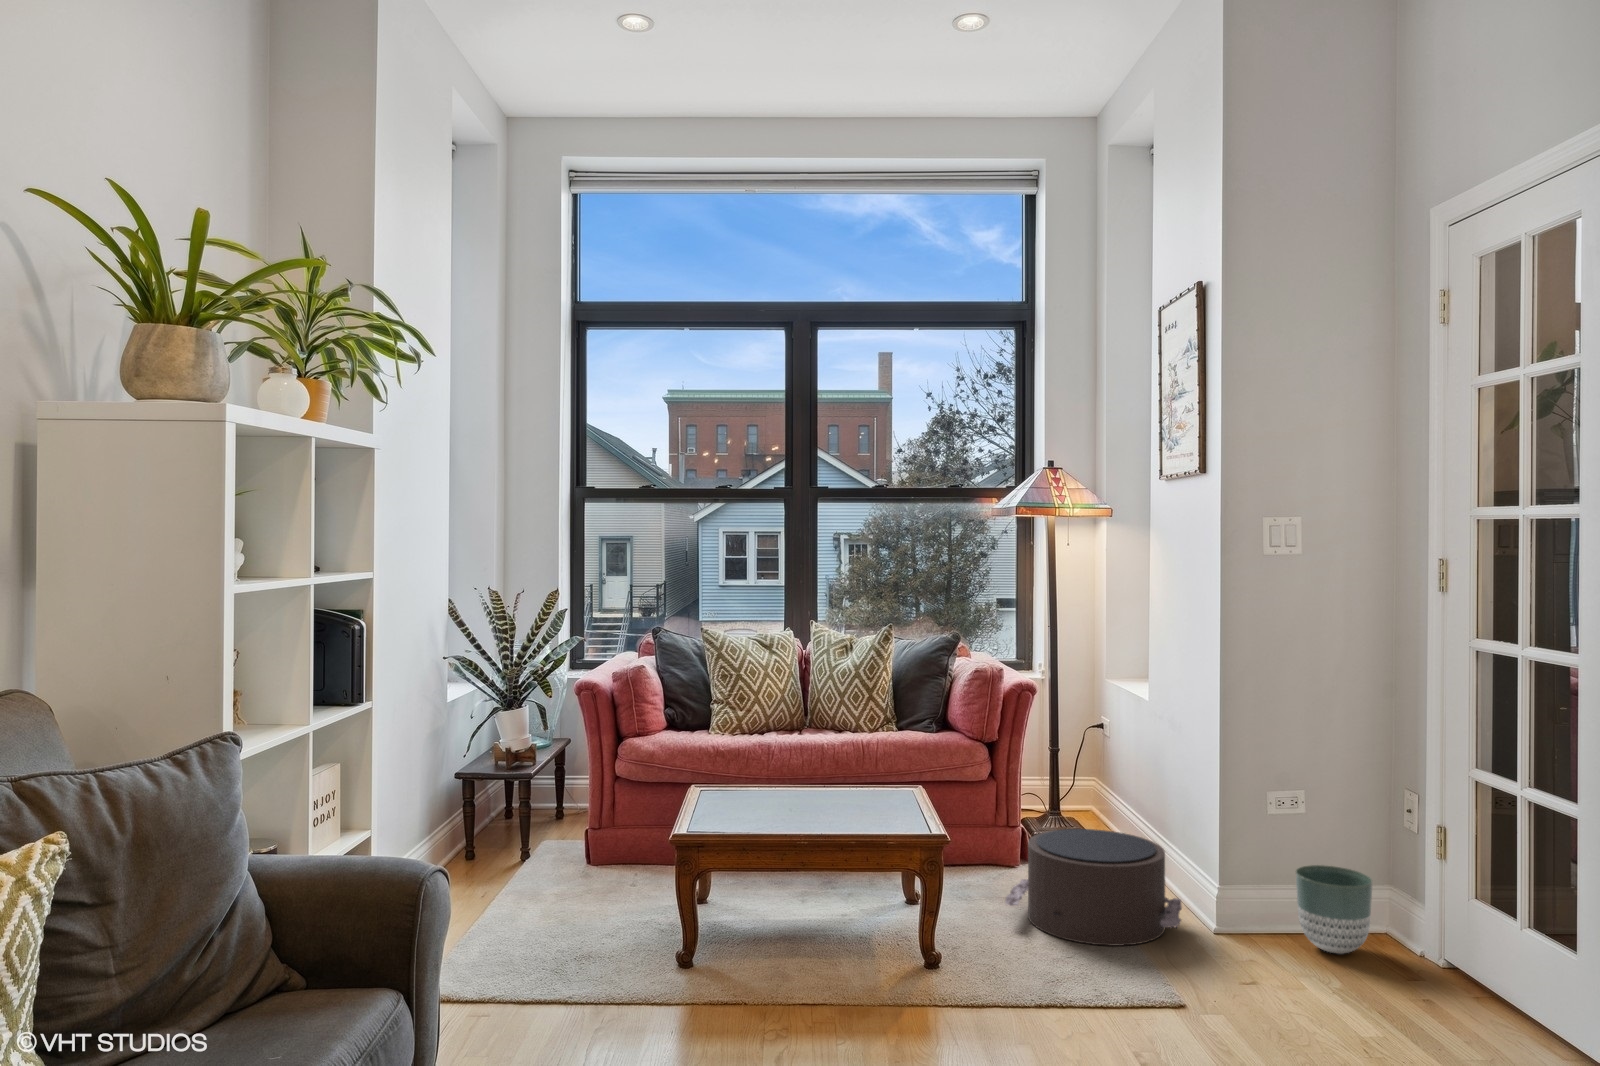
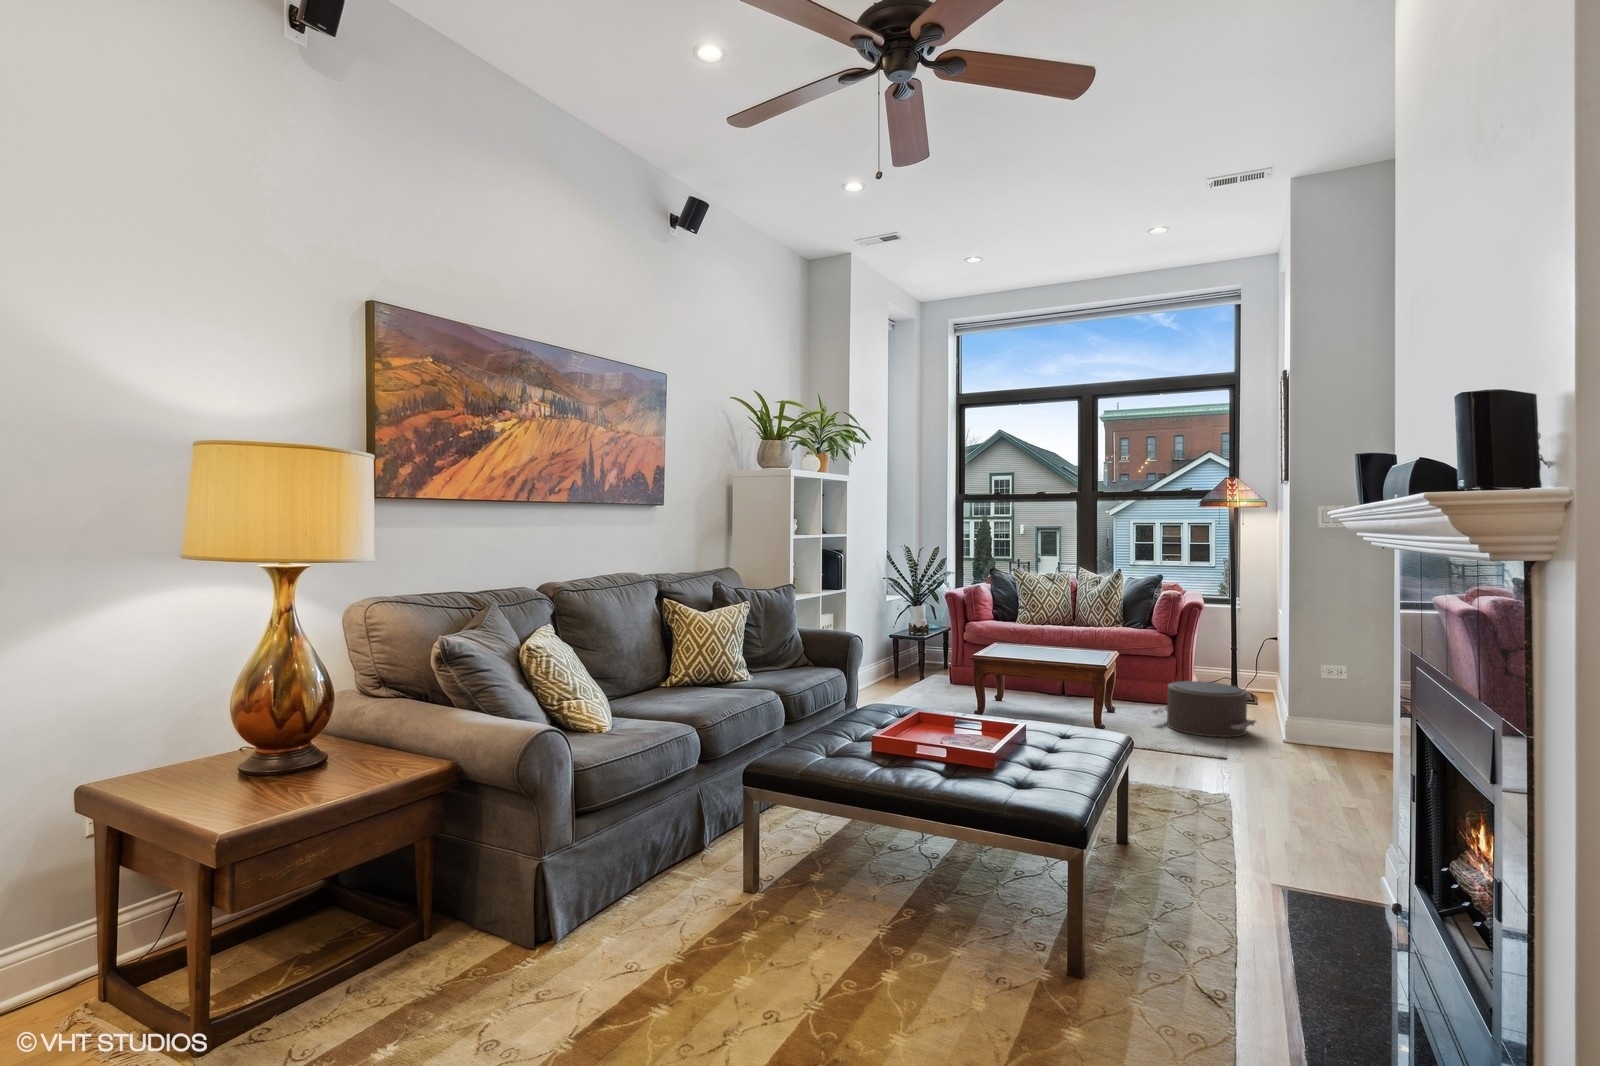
planter: present [1296,865,1372,954] -> none [1317,707,1363,754]

